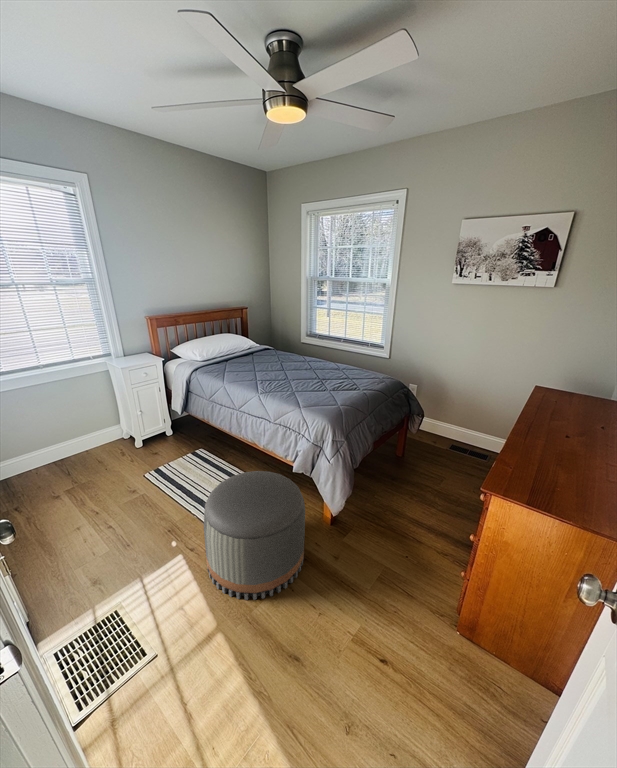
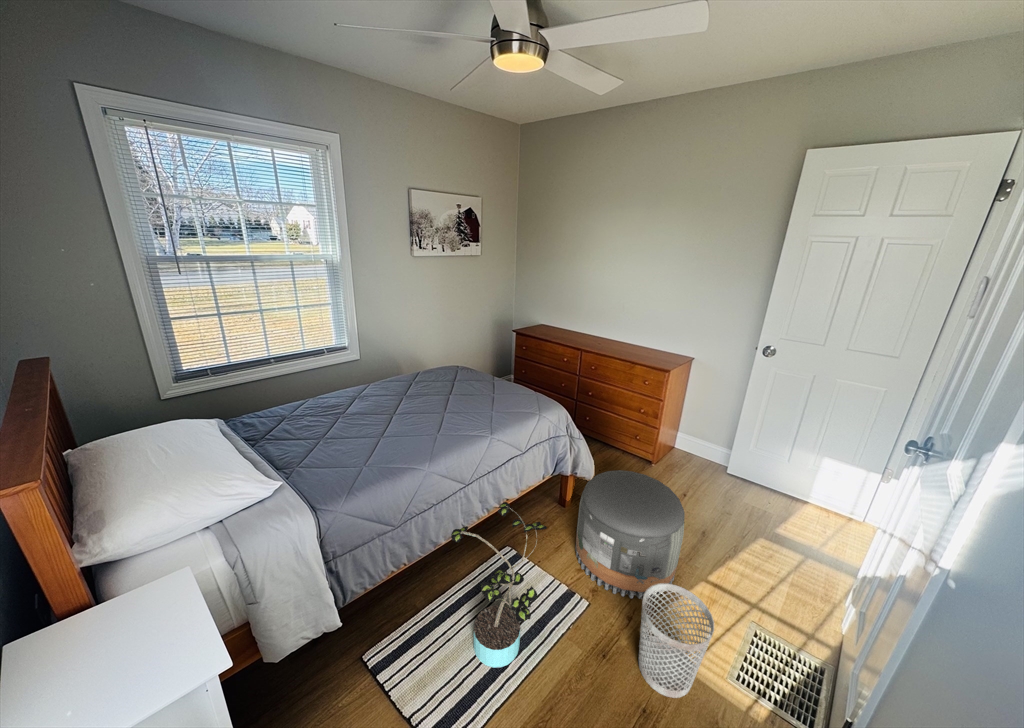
potted plant: none [156,406,209,494] -> present [451,502,547,668]
wastebasket: none [110,498,167,579] -> present [639,583,714,698]

